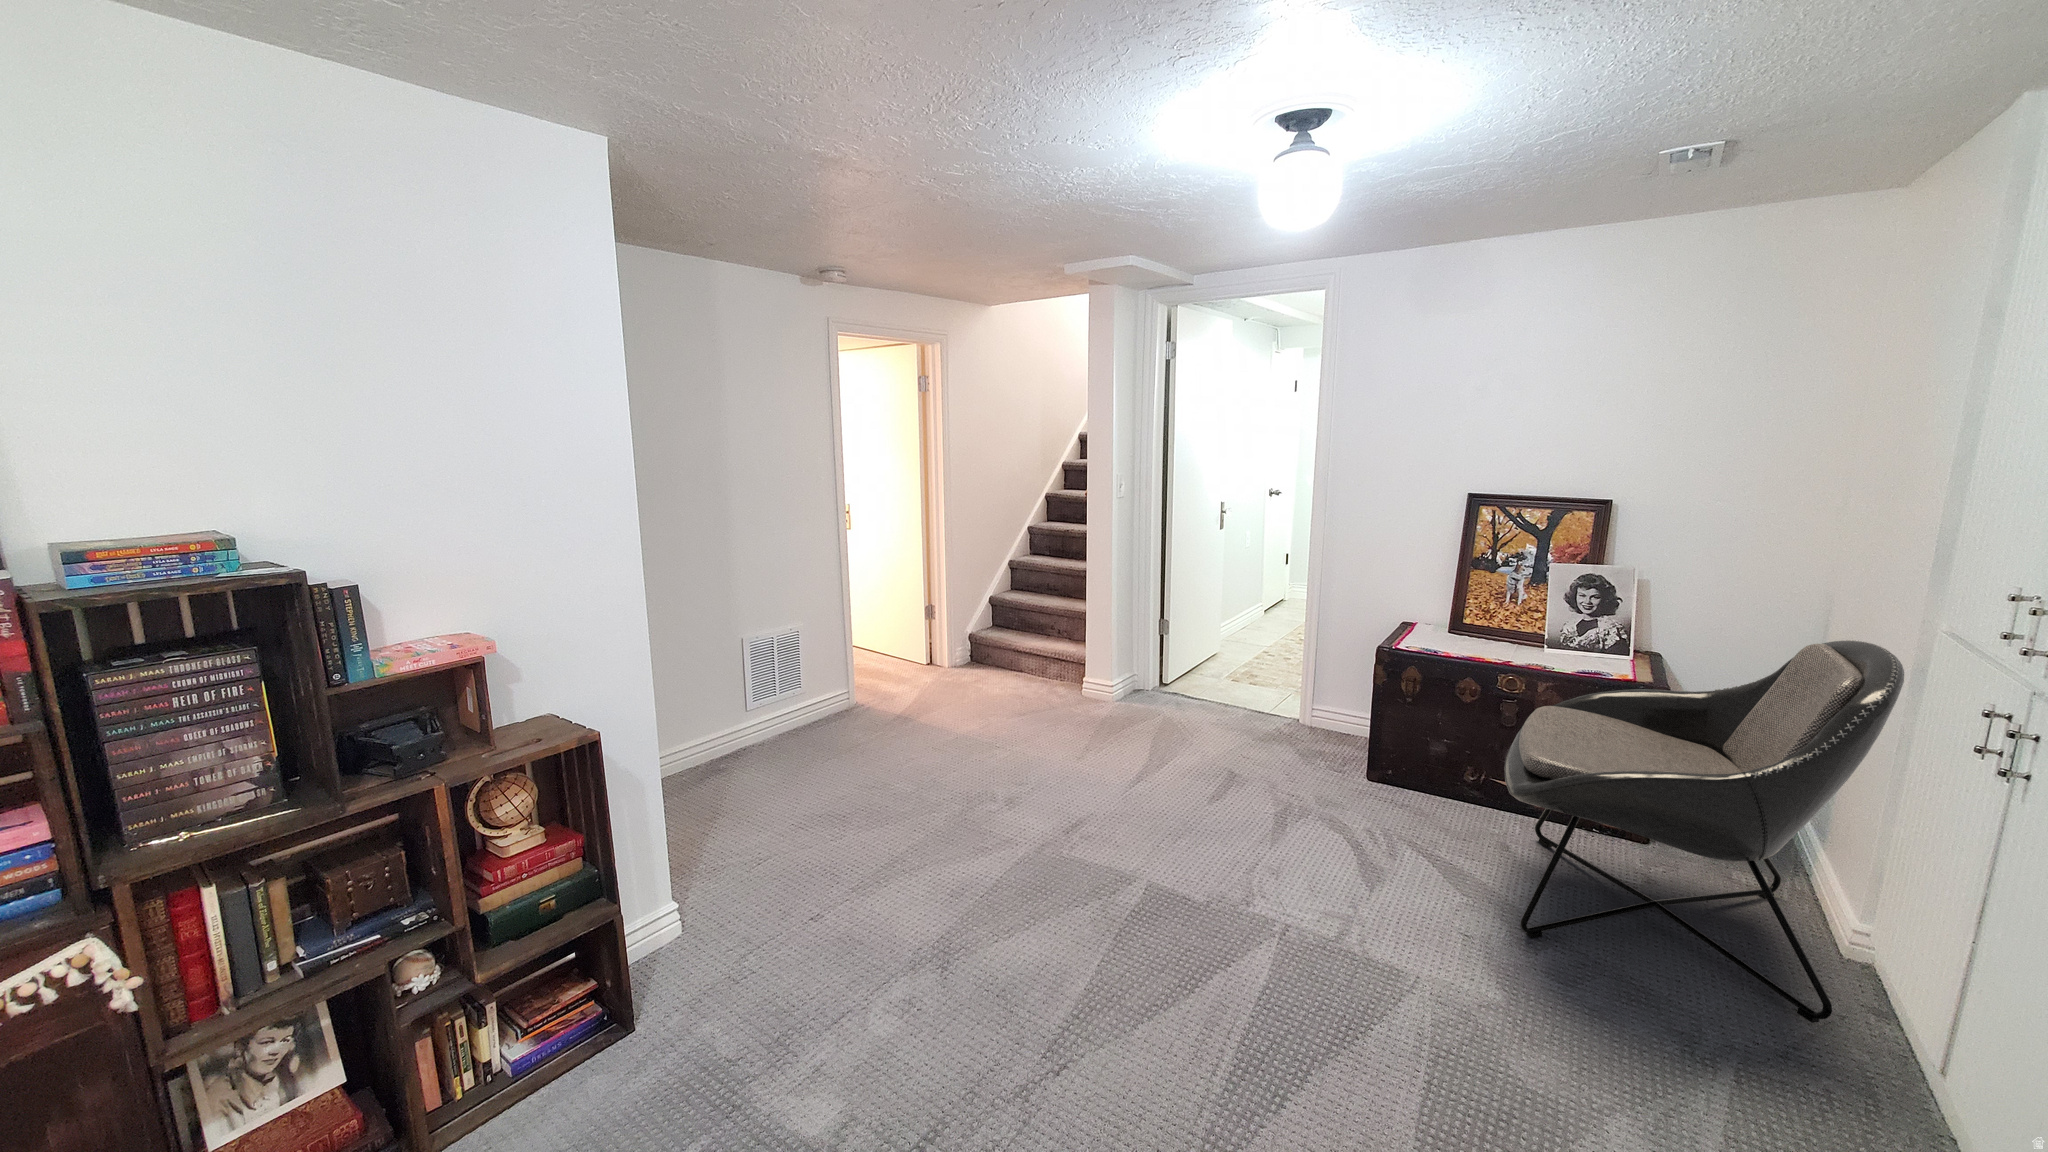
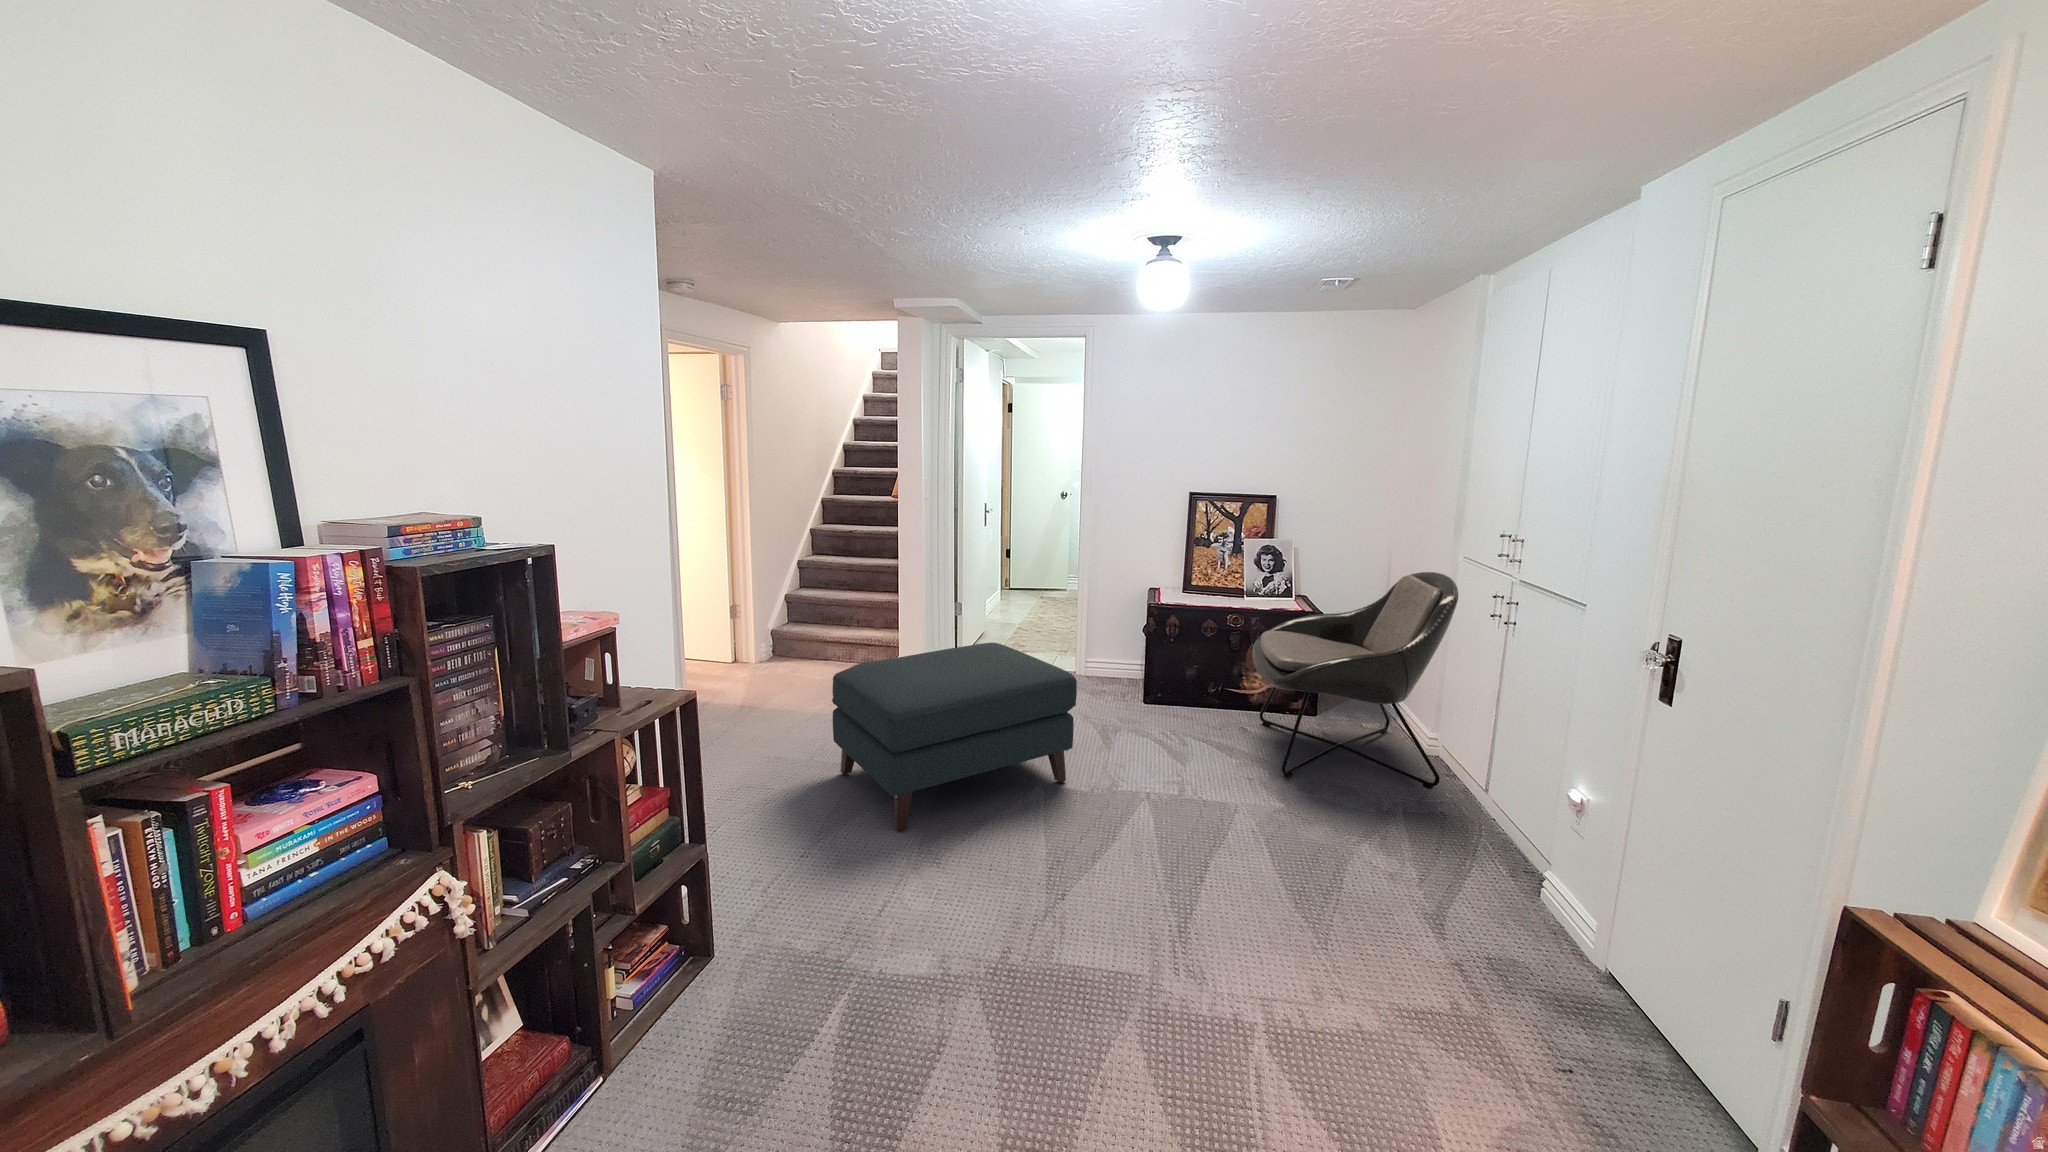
ottoman: none [929,680,1201,896] -> present [832,643,1077,831]

